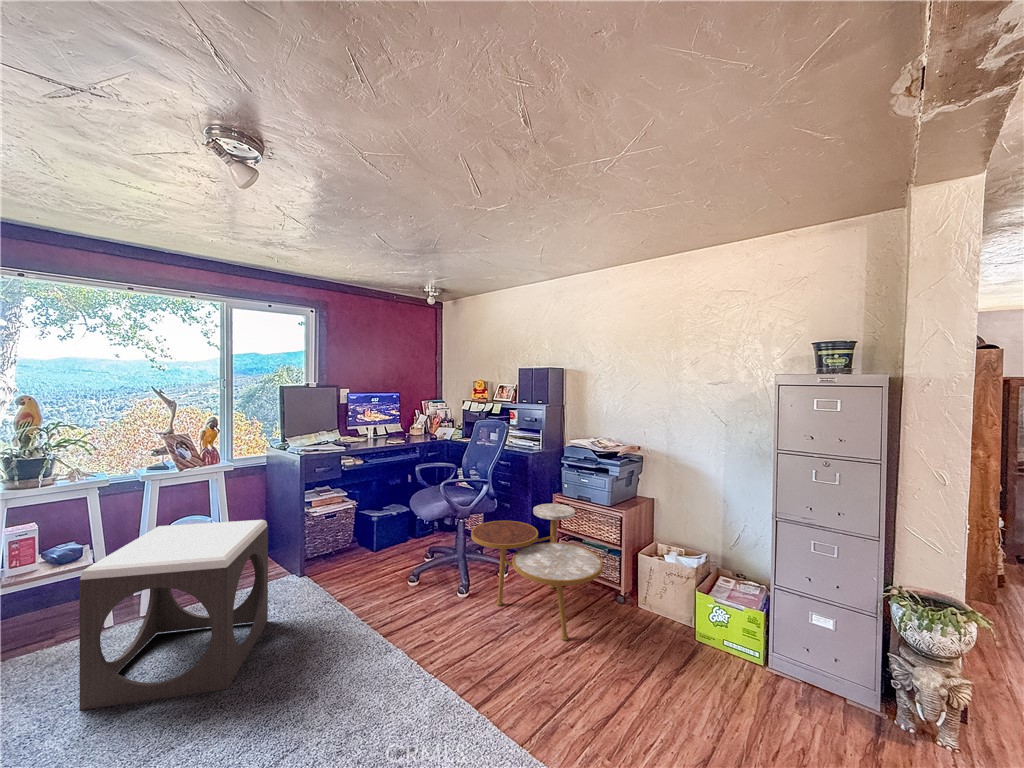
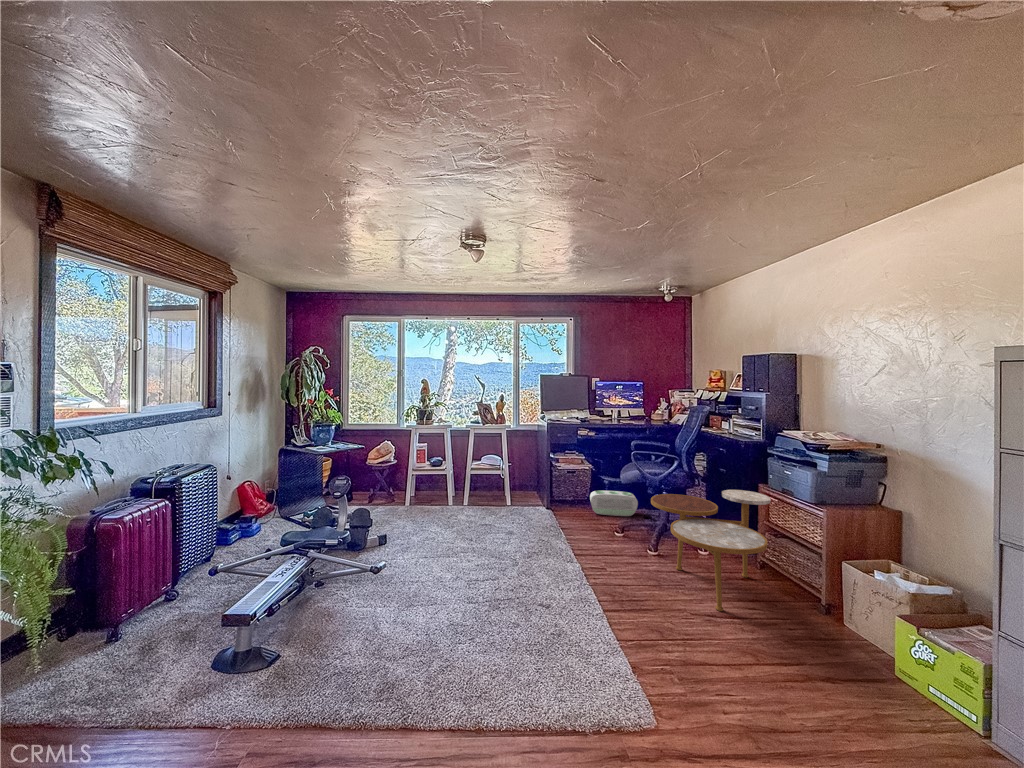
footstool: present [79,520,268,710] -> none [424,450,517,546]
air purifier: none [356,524,415,560] -> present [590,490,638,516]

